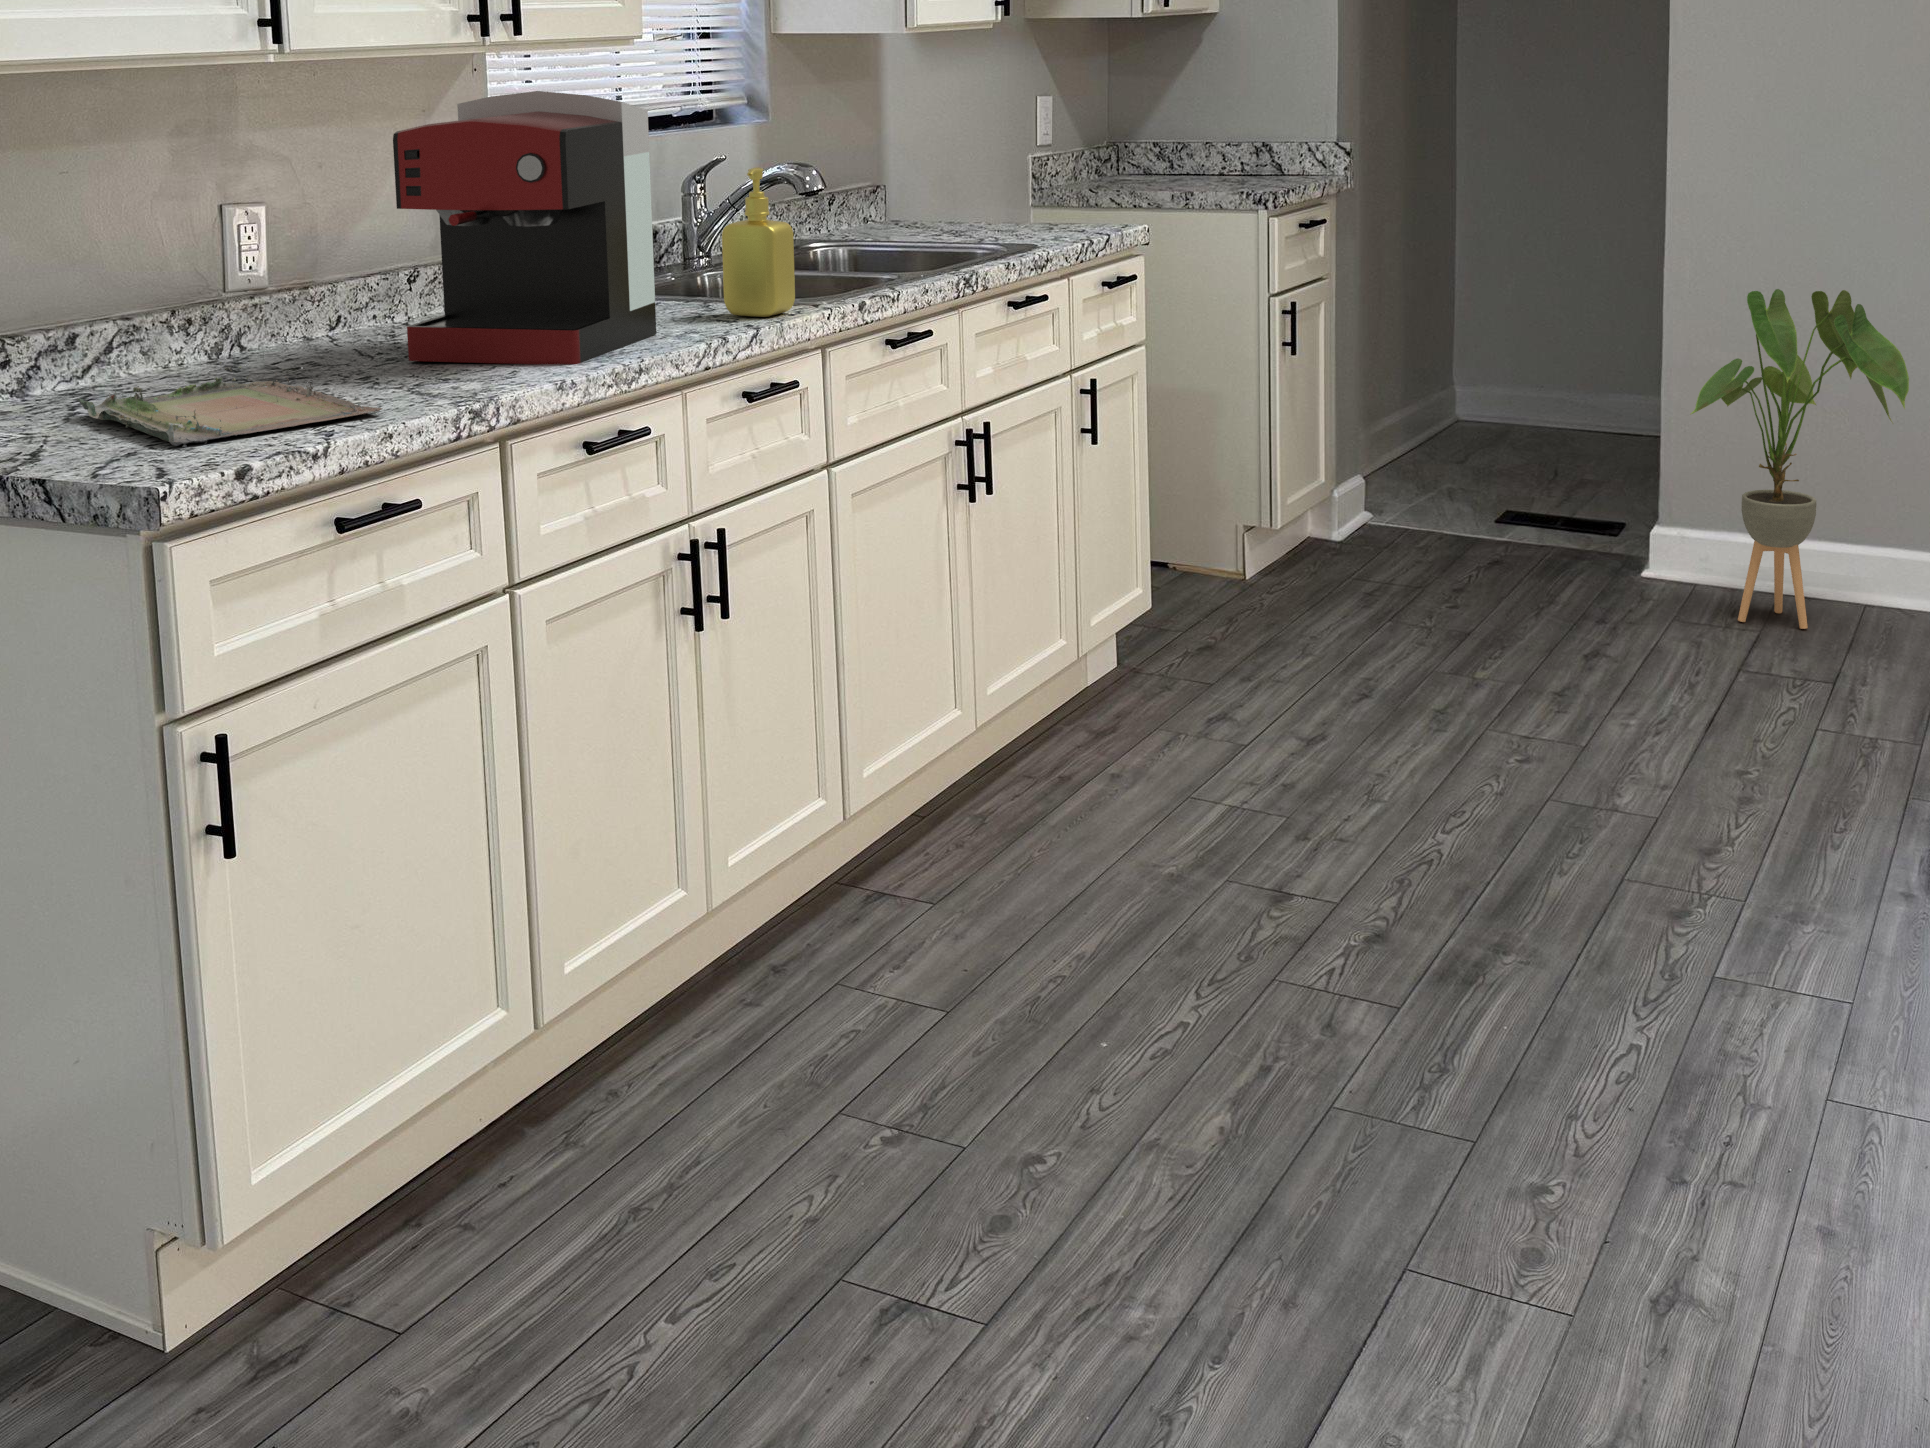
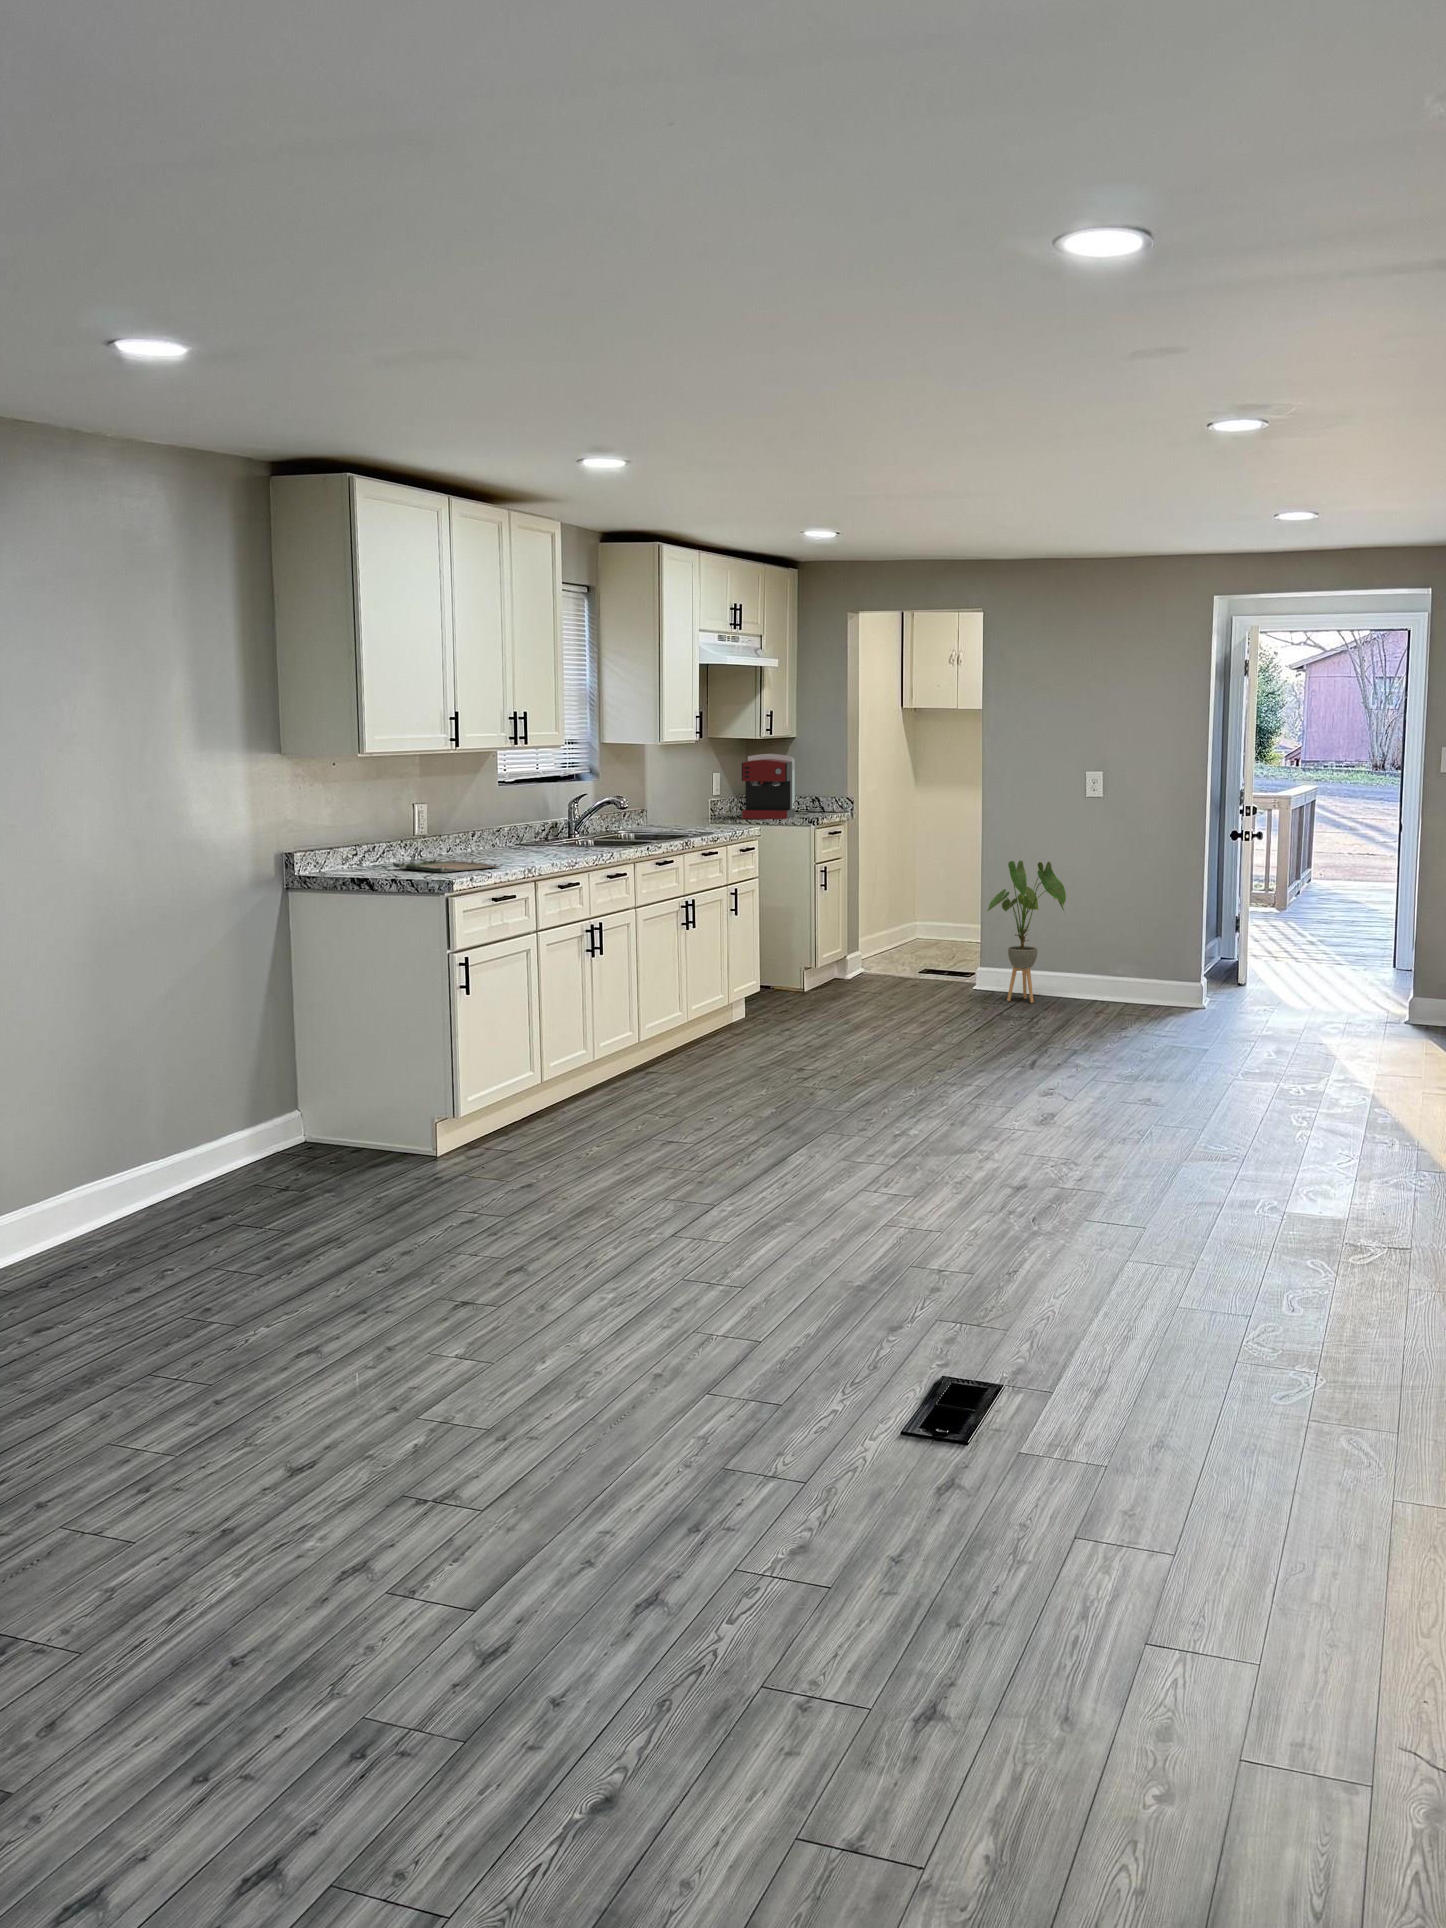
coffee maker: present [393,91,656,364] -> present [742,754,795,819]
soap dispenser: present [722,168,795,317] -> none [598,795,625,850]

